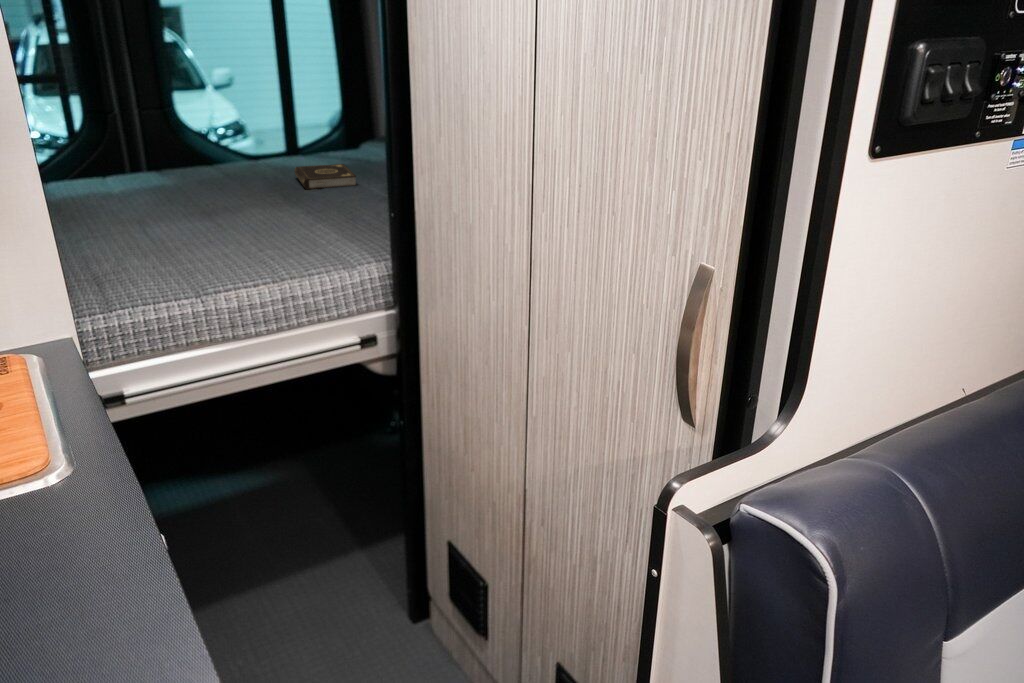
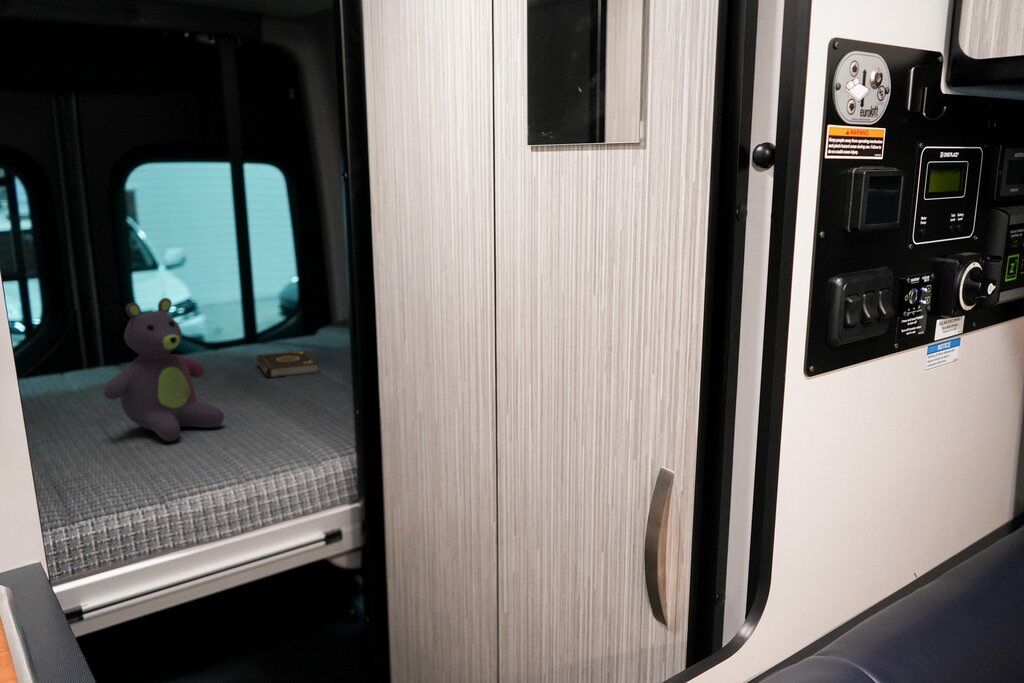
stuffed bear: none [140,95,260,243] -> present [104,298,224,441]

